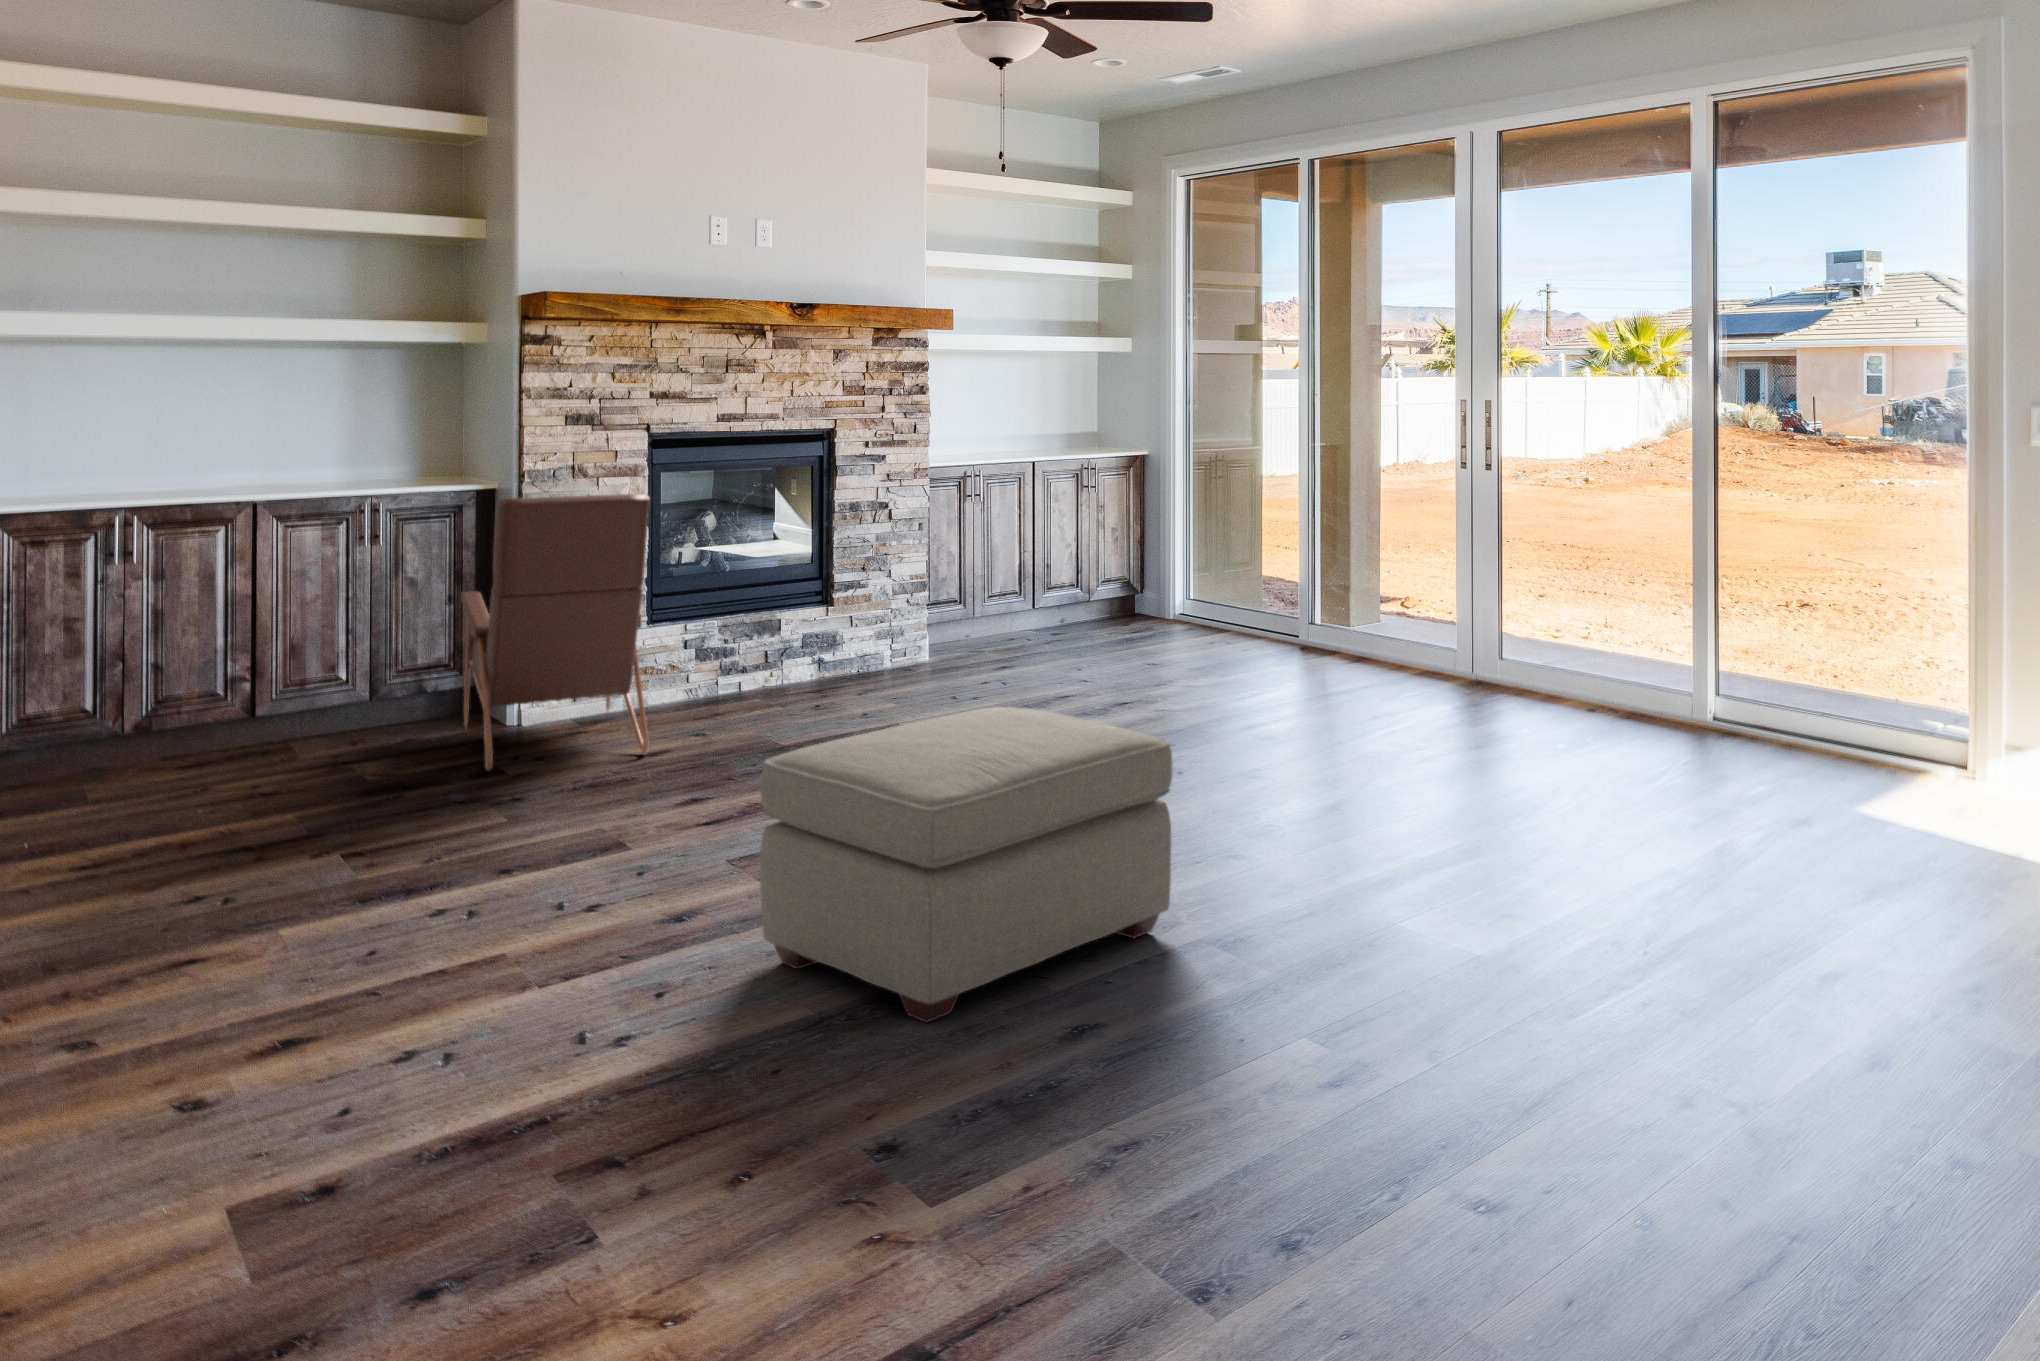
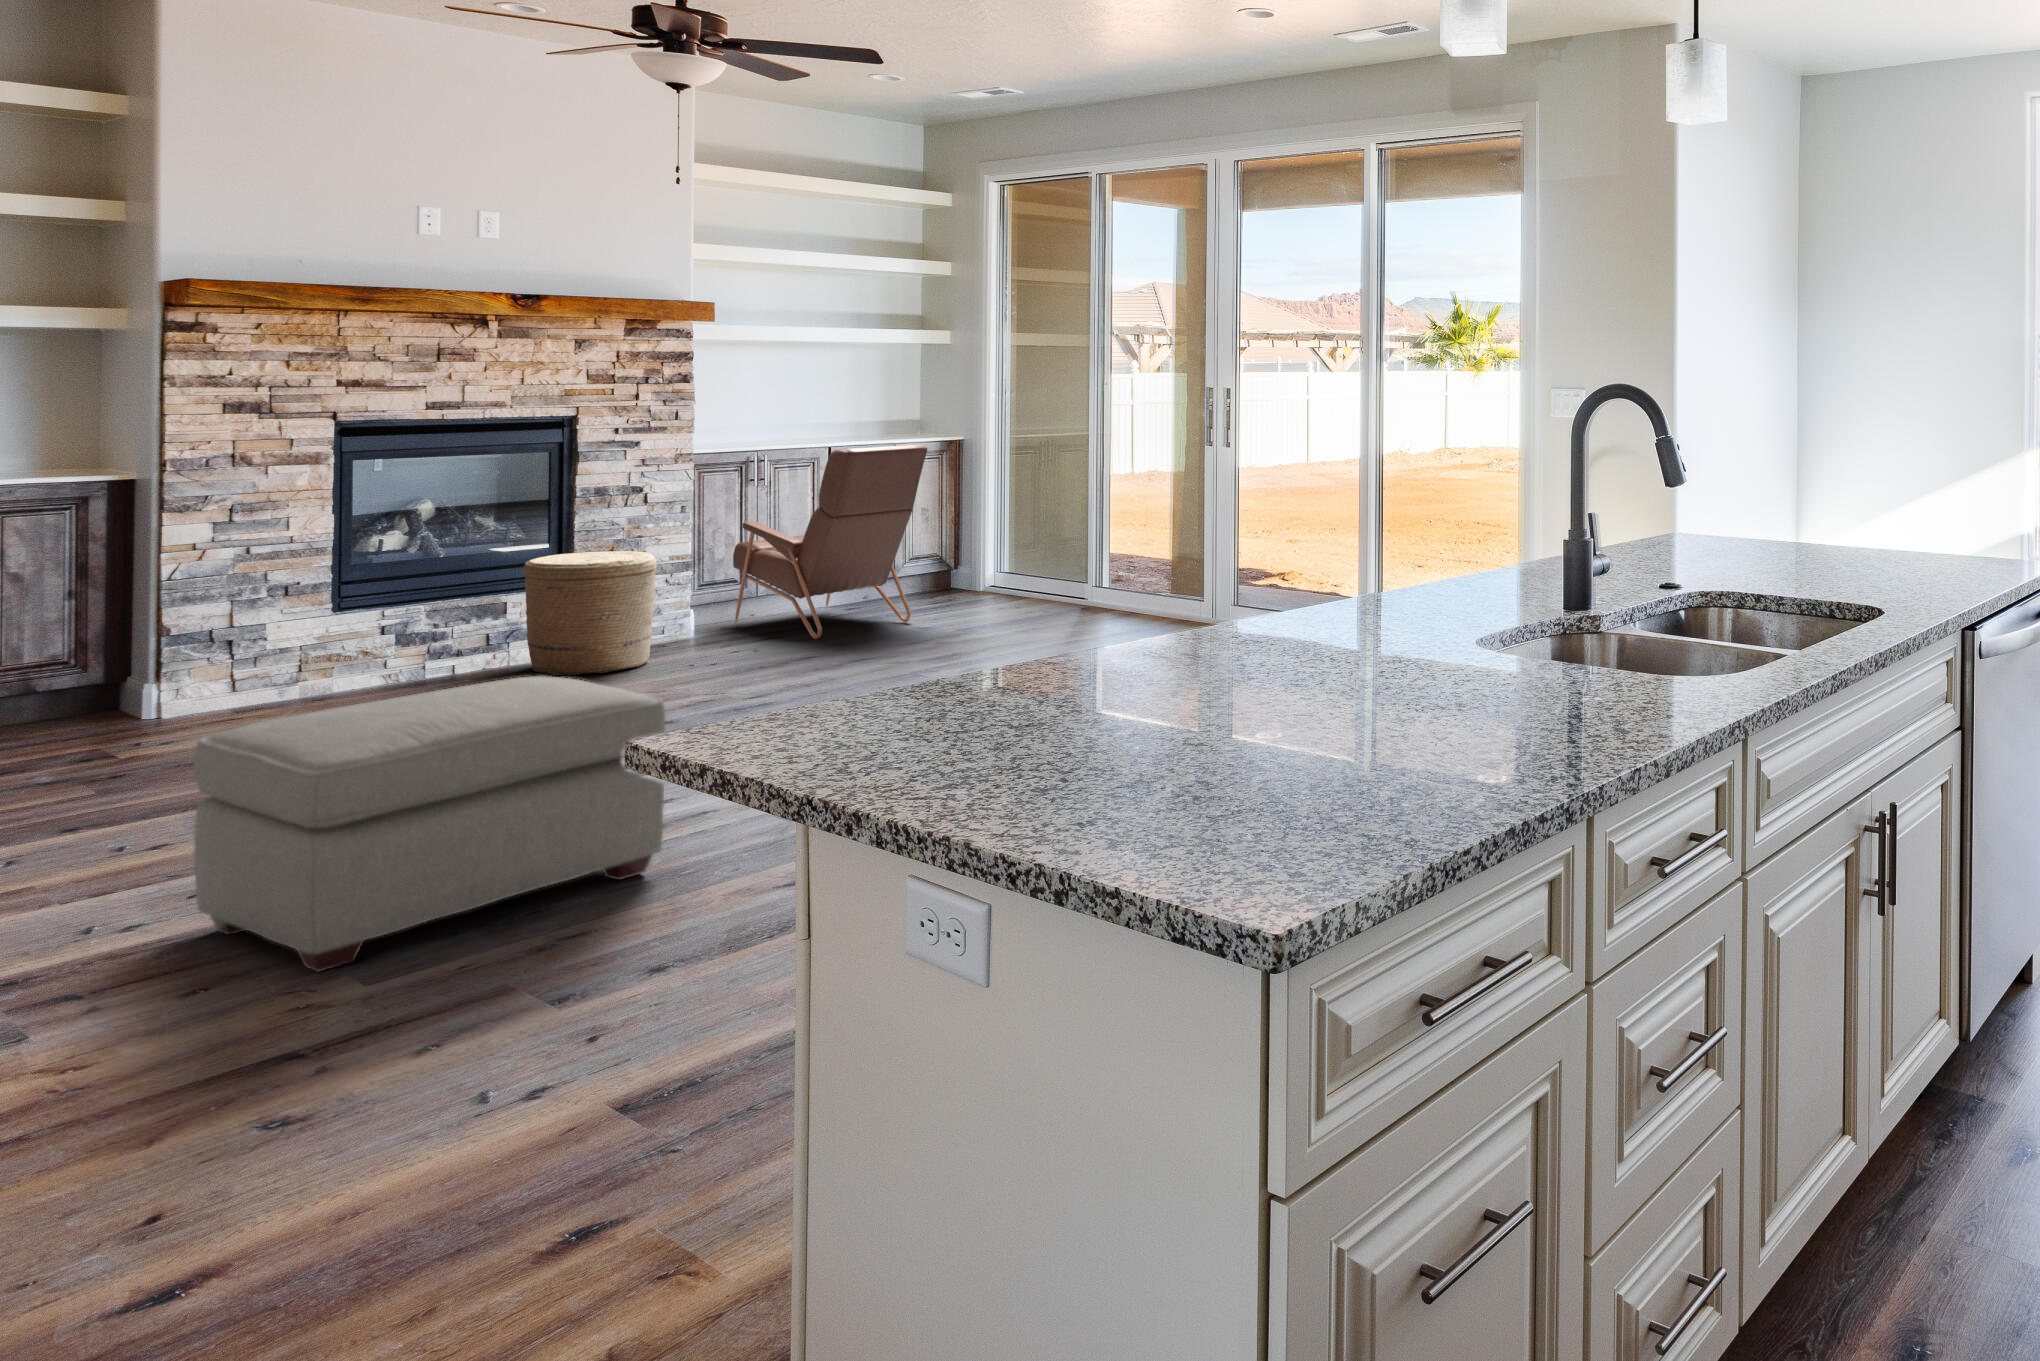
armchair: present [461,494,650,771] -> present [733,445,927,639]
woven basket: none [801,569,921,698] -> present [523,551,657,676]

